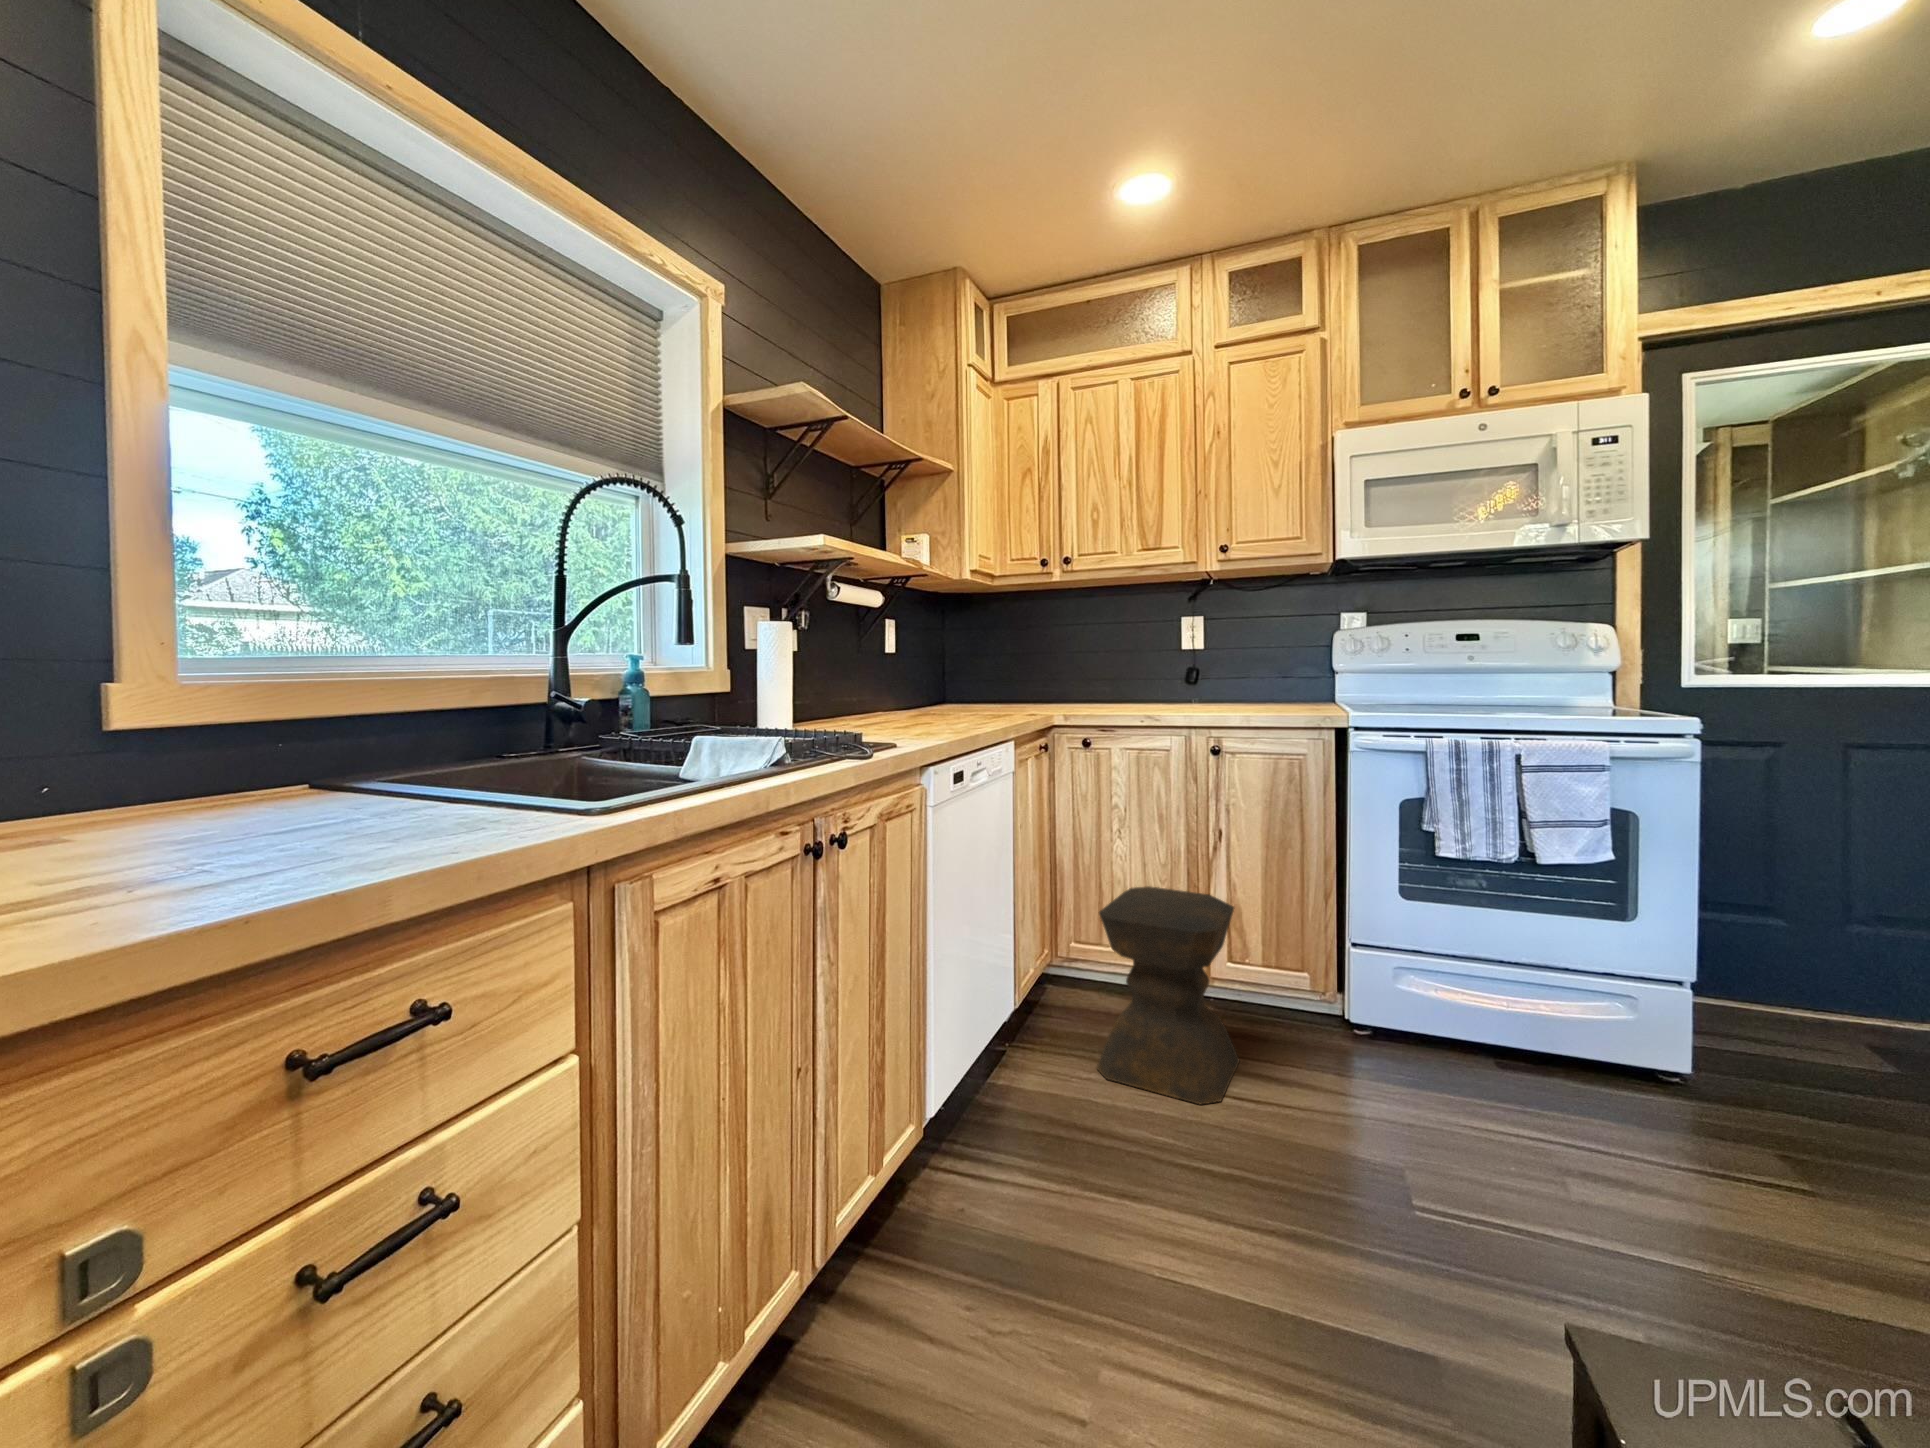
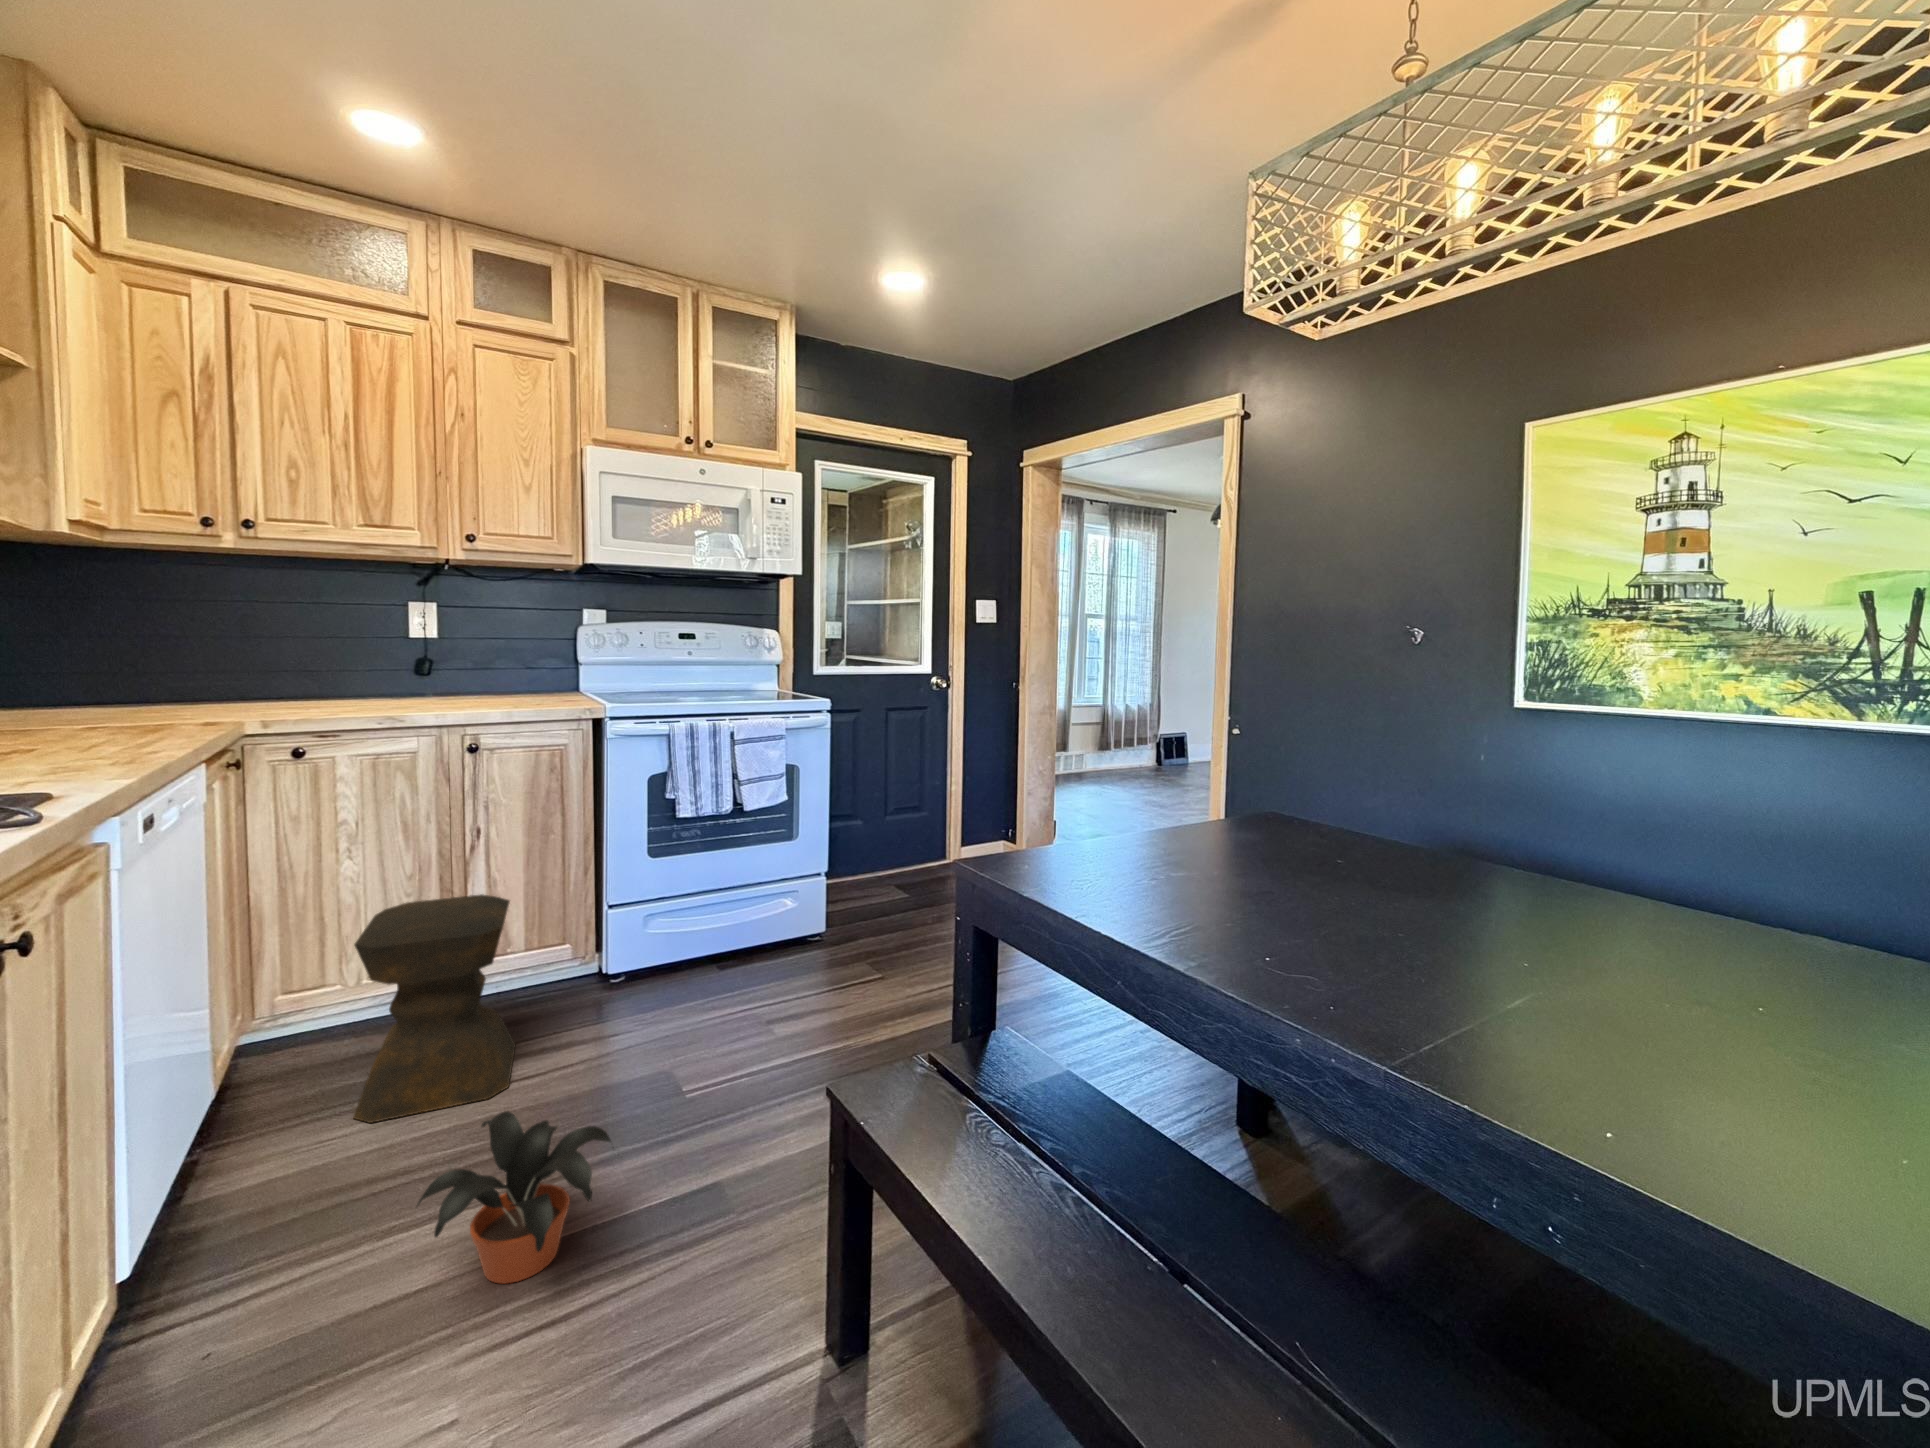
potted plant: none [1086,1123,1281,1325] -> present [417,1111,611,1283]

